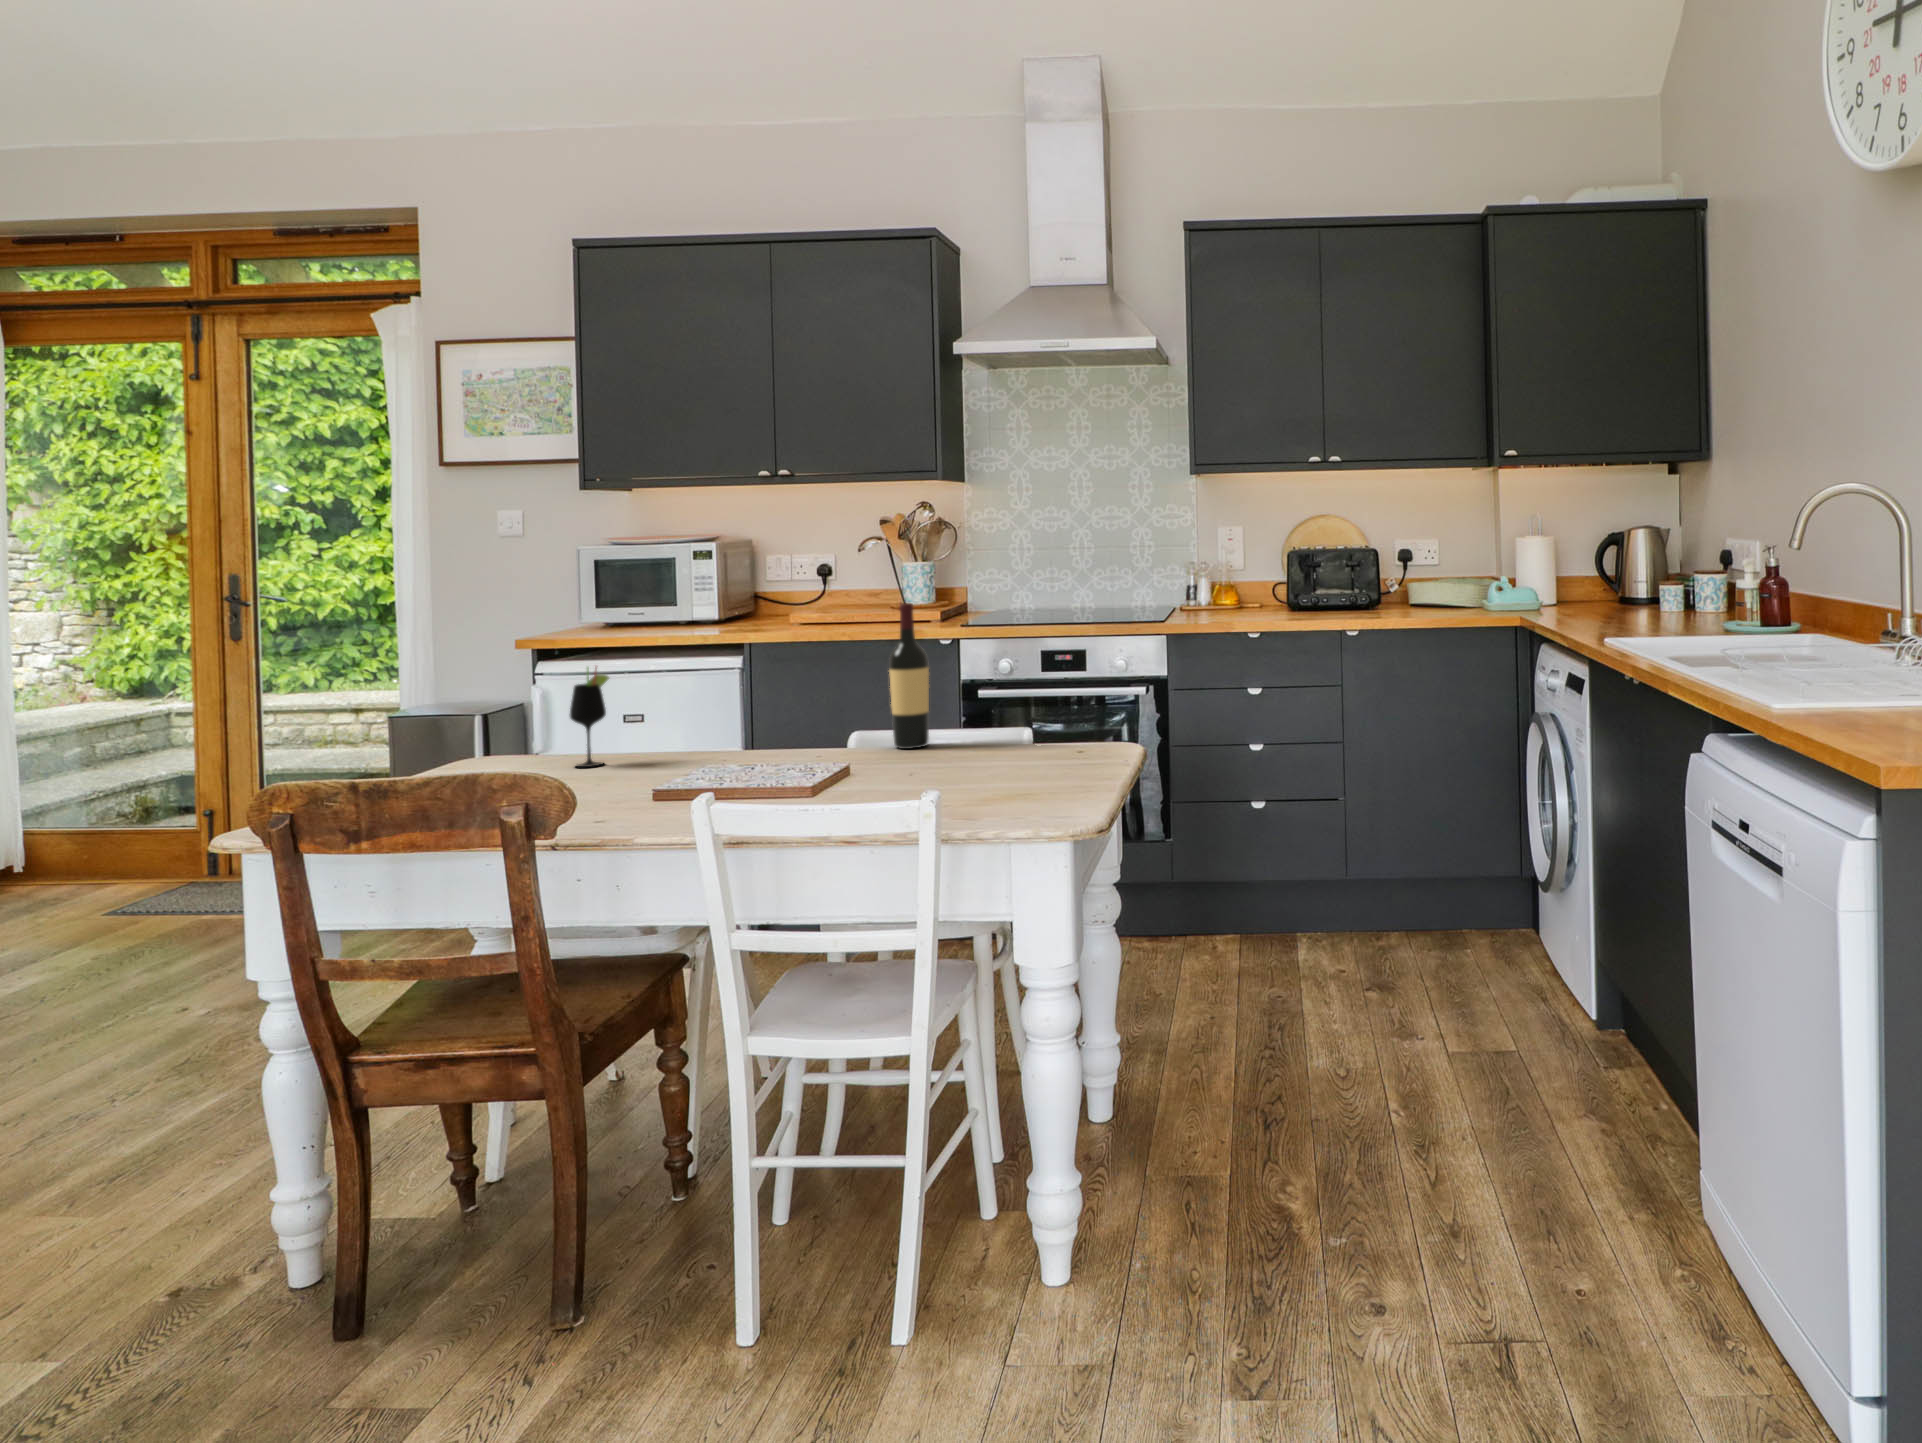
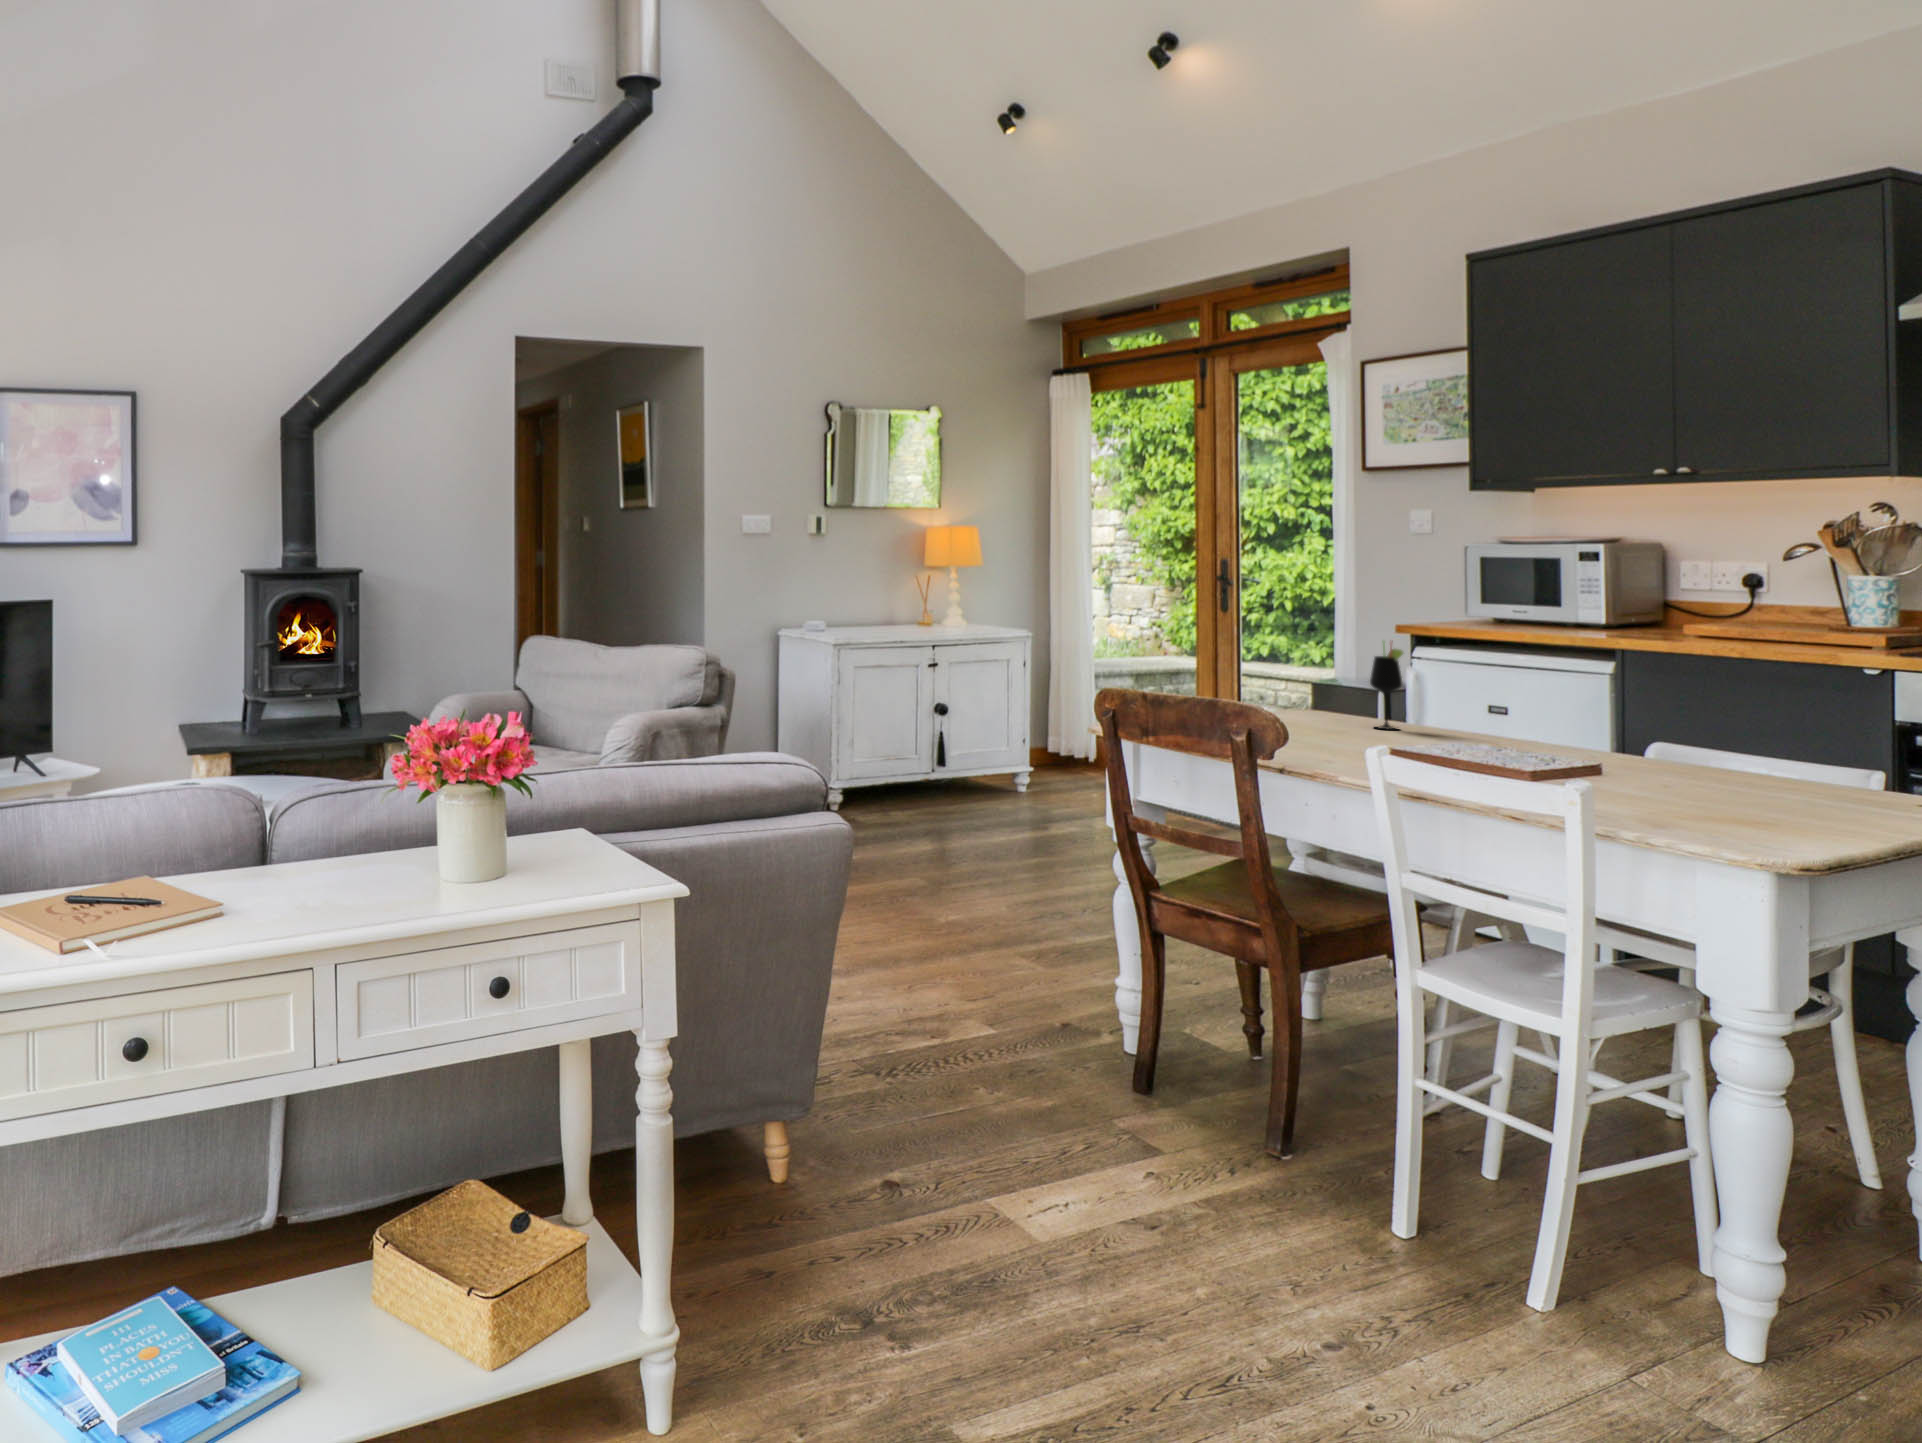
wine bottle: present [889,603,929,749] -> none [1691,608,1742,767]

